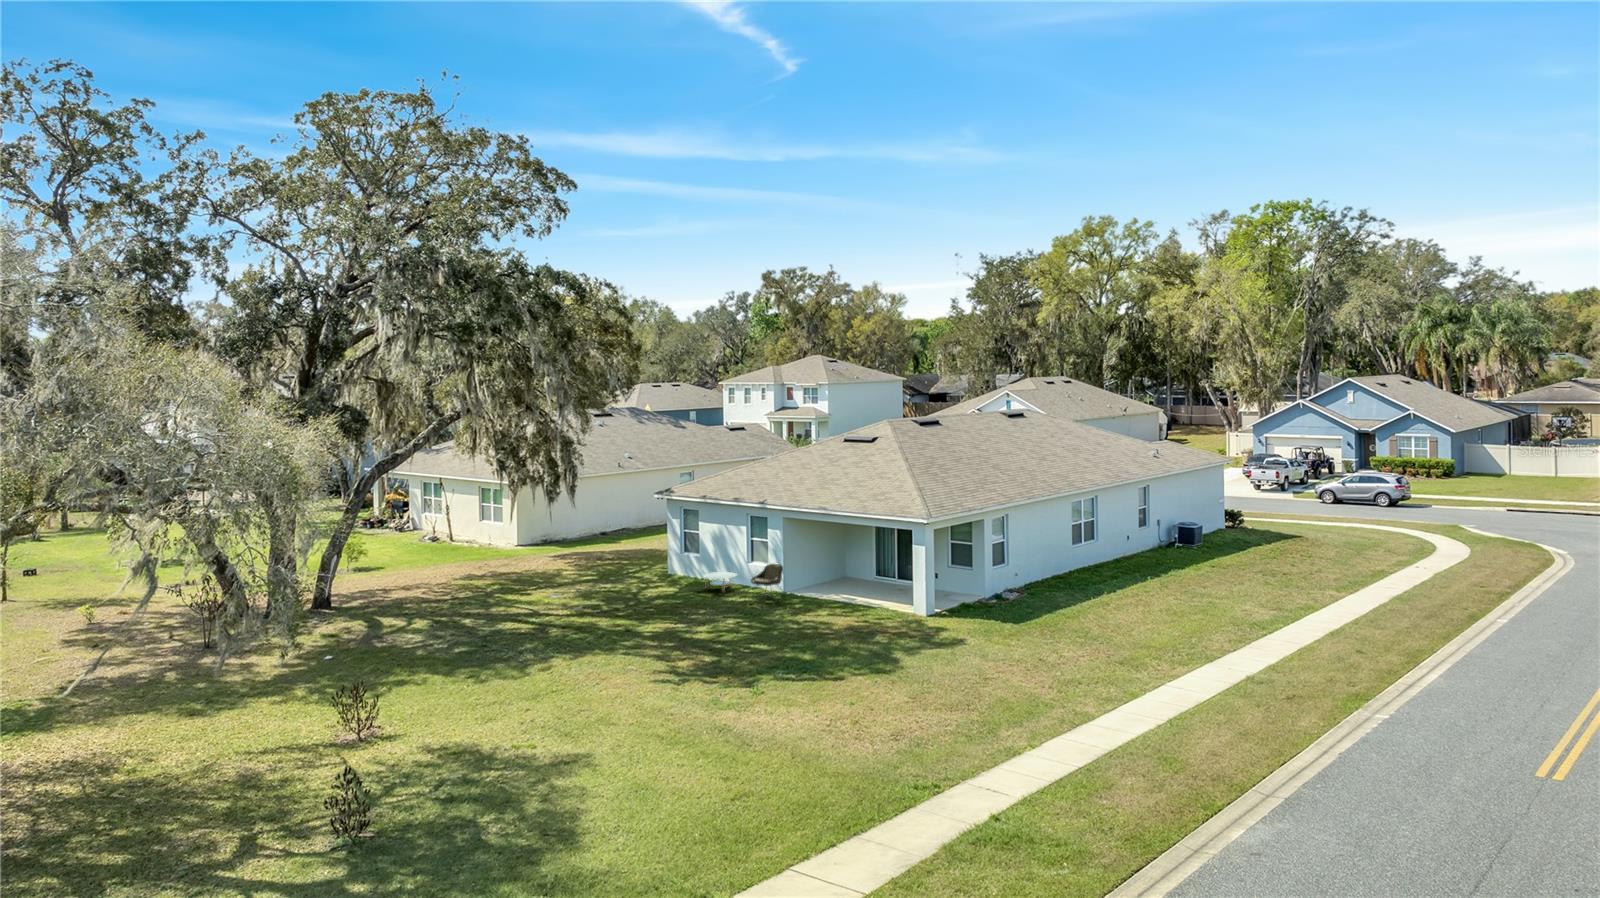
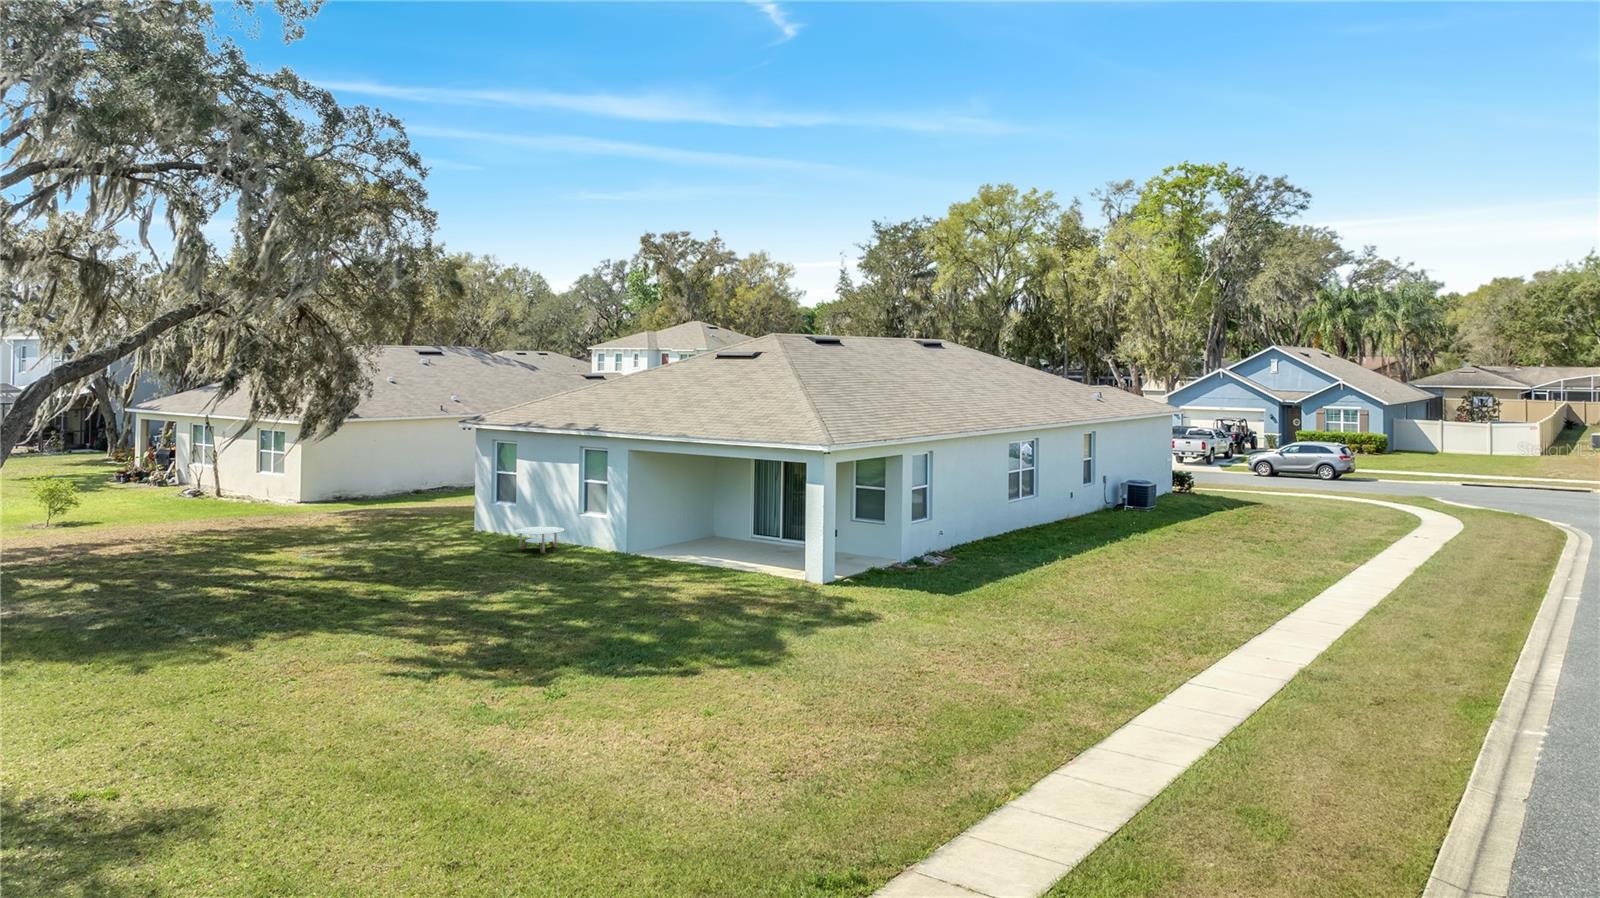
lounge chair: present [751,563,783,596] -> none [578,513,627,562]

